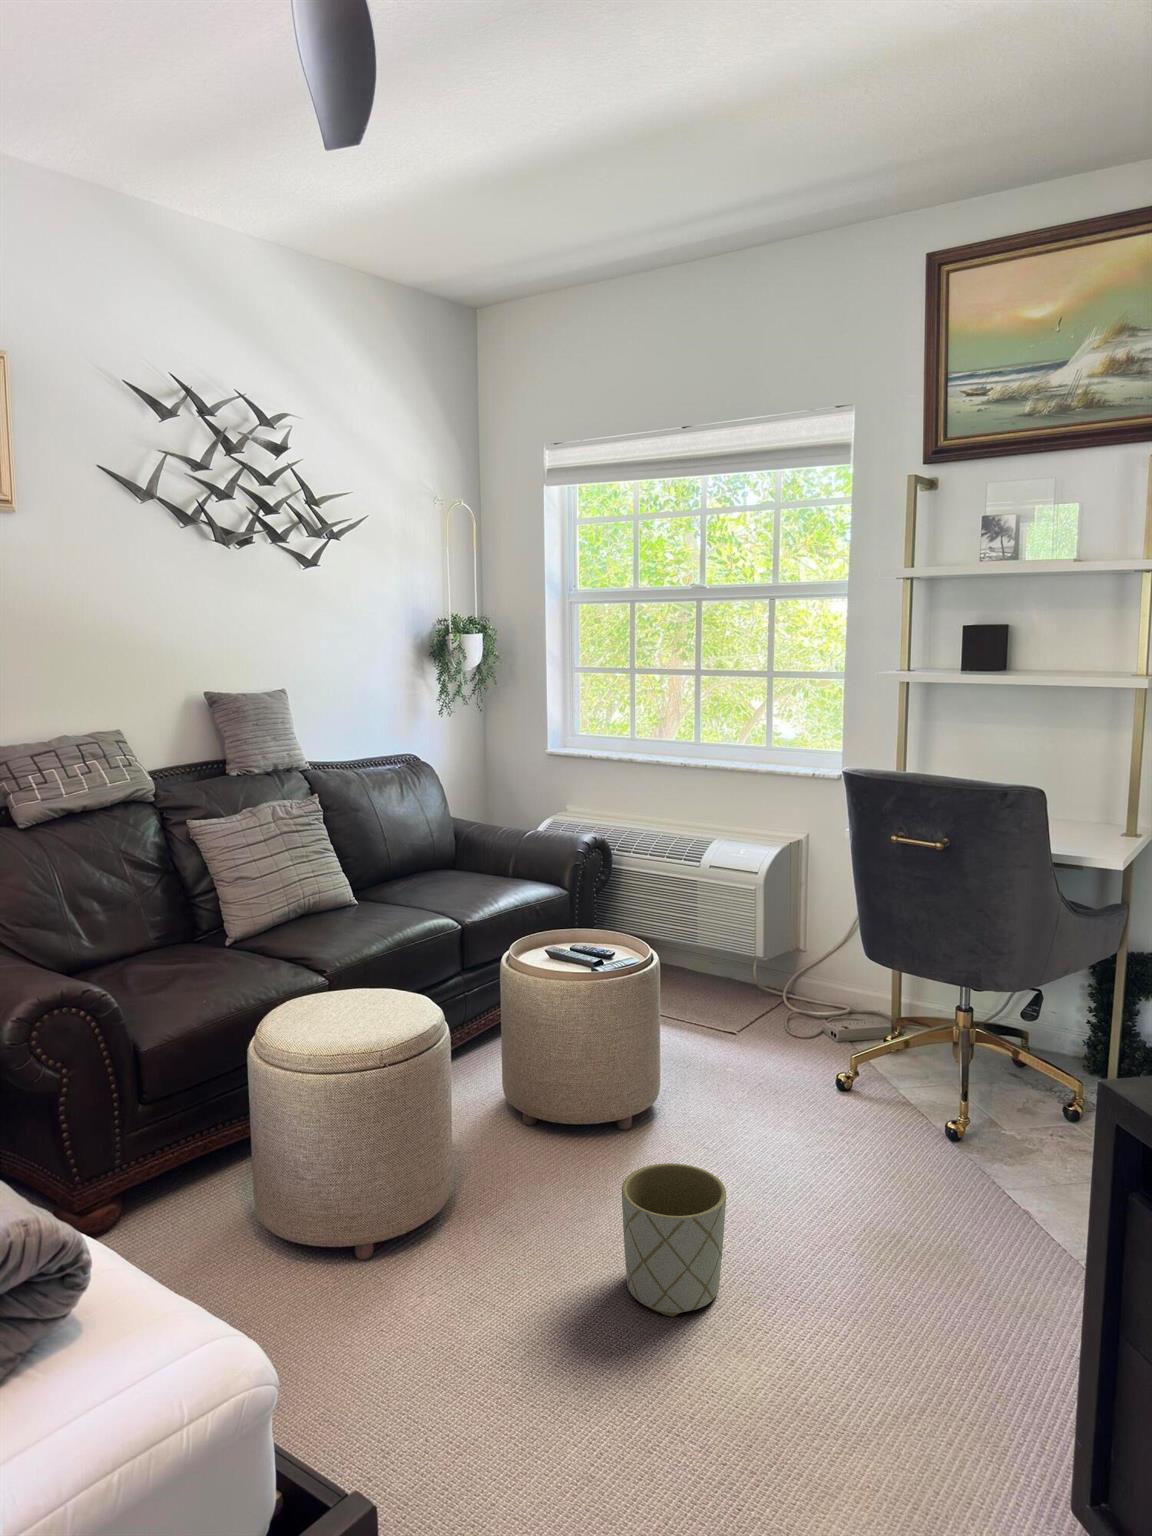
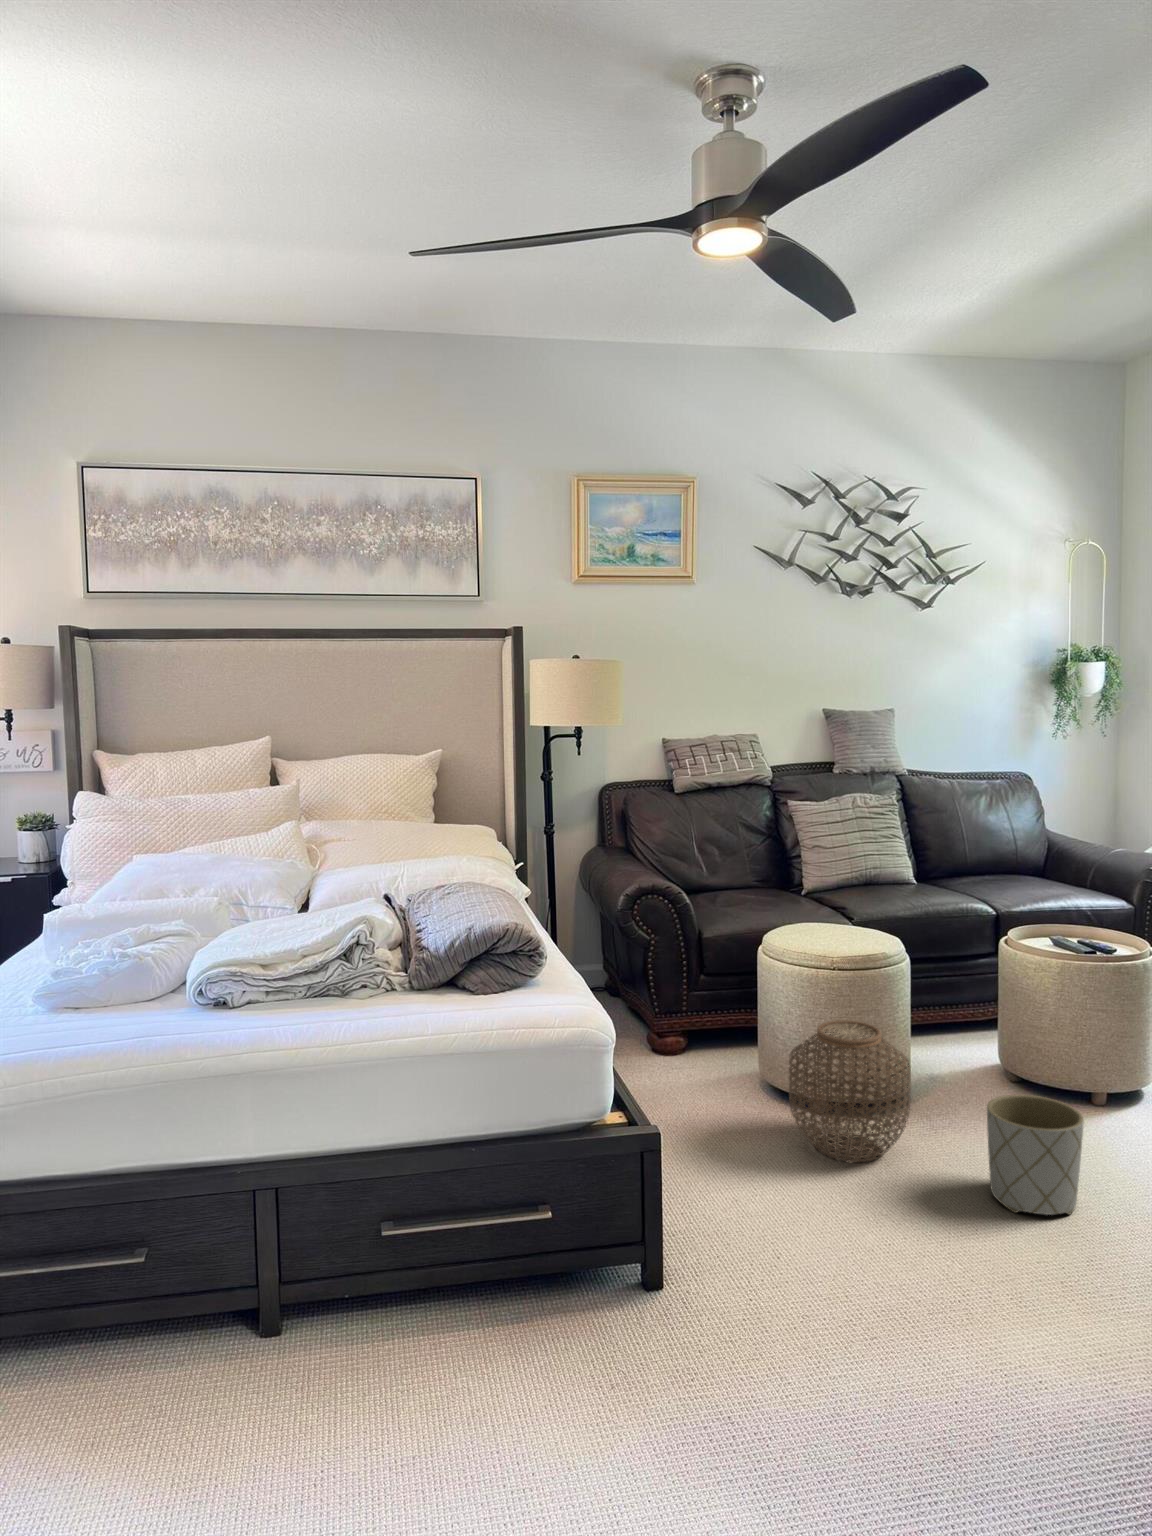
woven basket: none [362,1132,521,1328] -> present [789,1021,911,1162]

